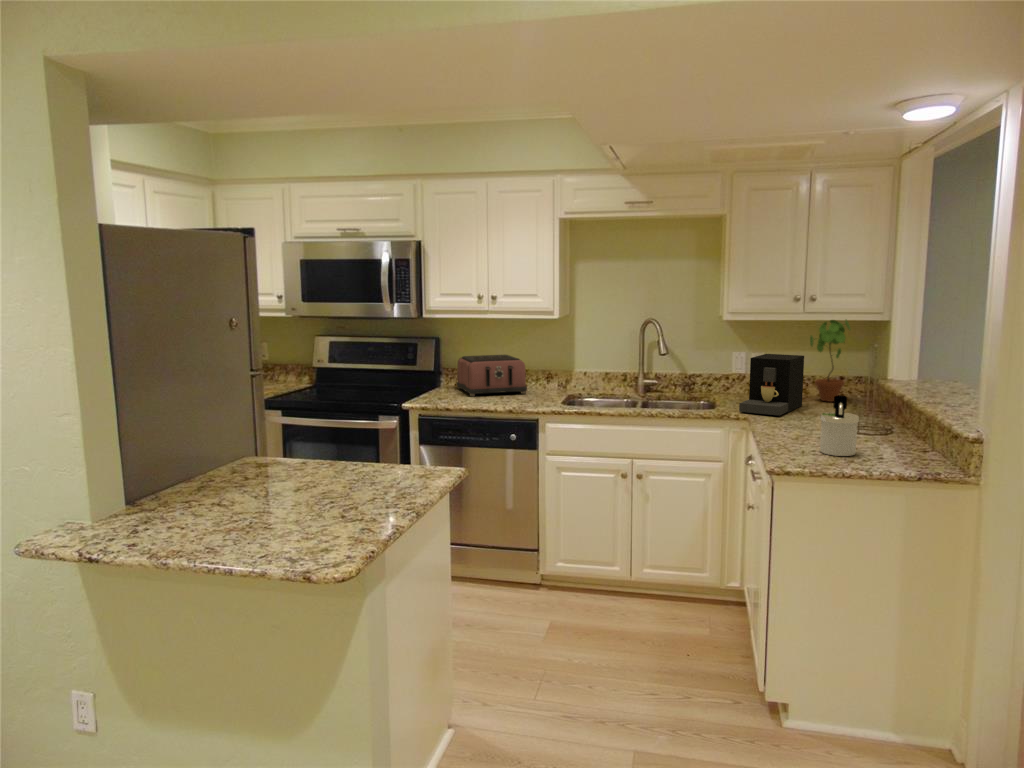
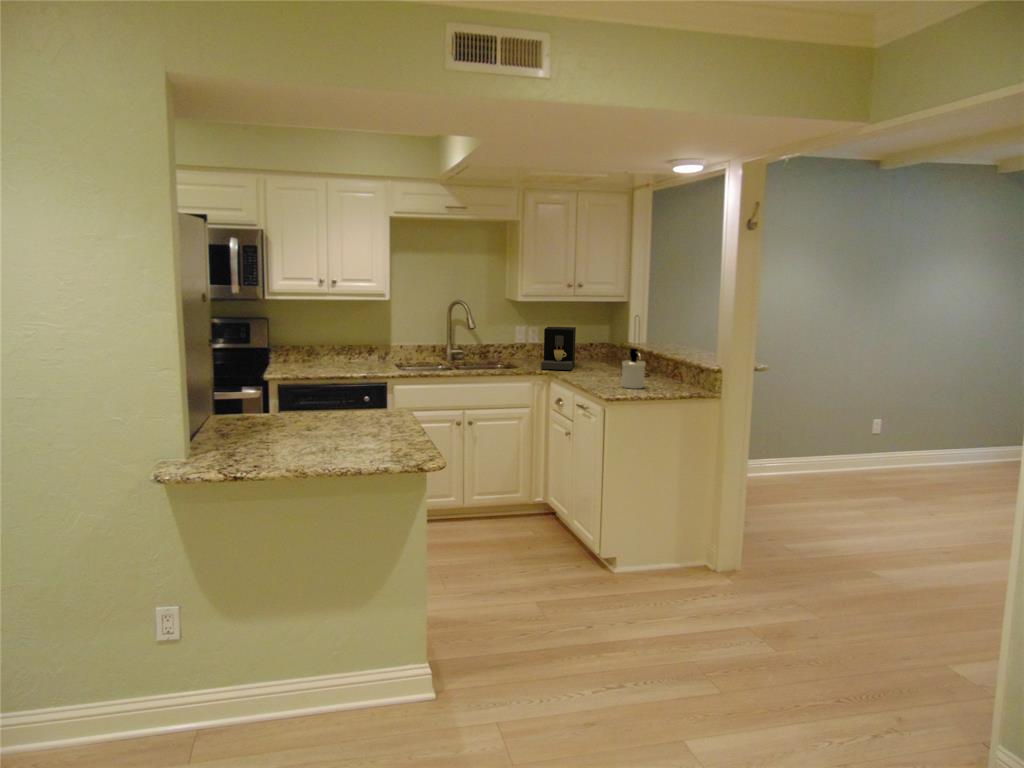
potted plant: present [810,320,851,402] -> none [573,301,601,361]
toaster: present [457,355,527,396] -> none [291,332,363,368]

